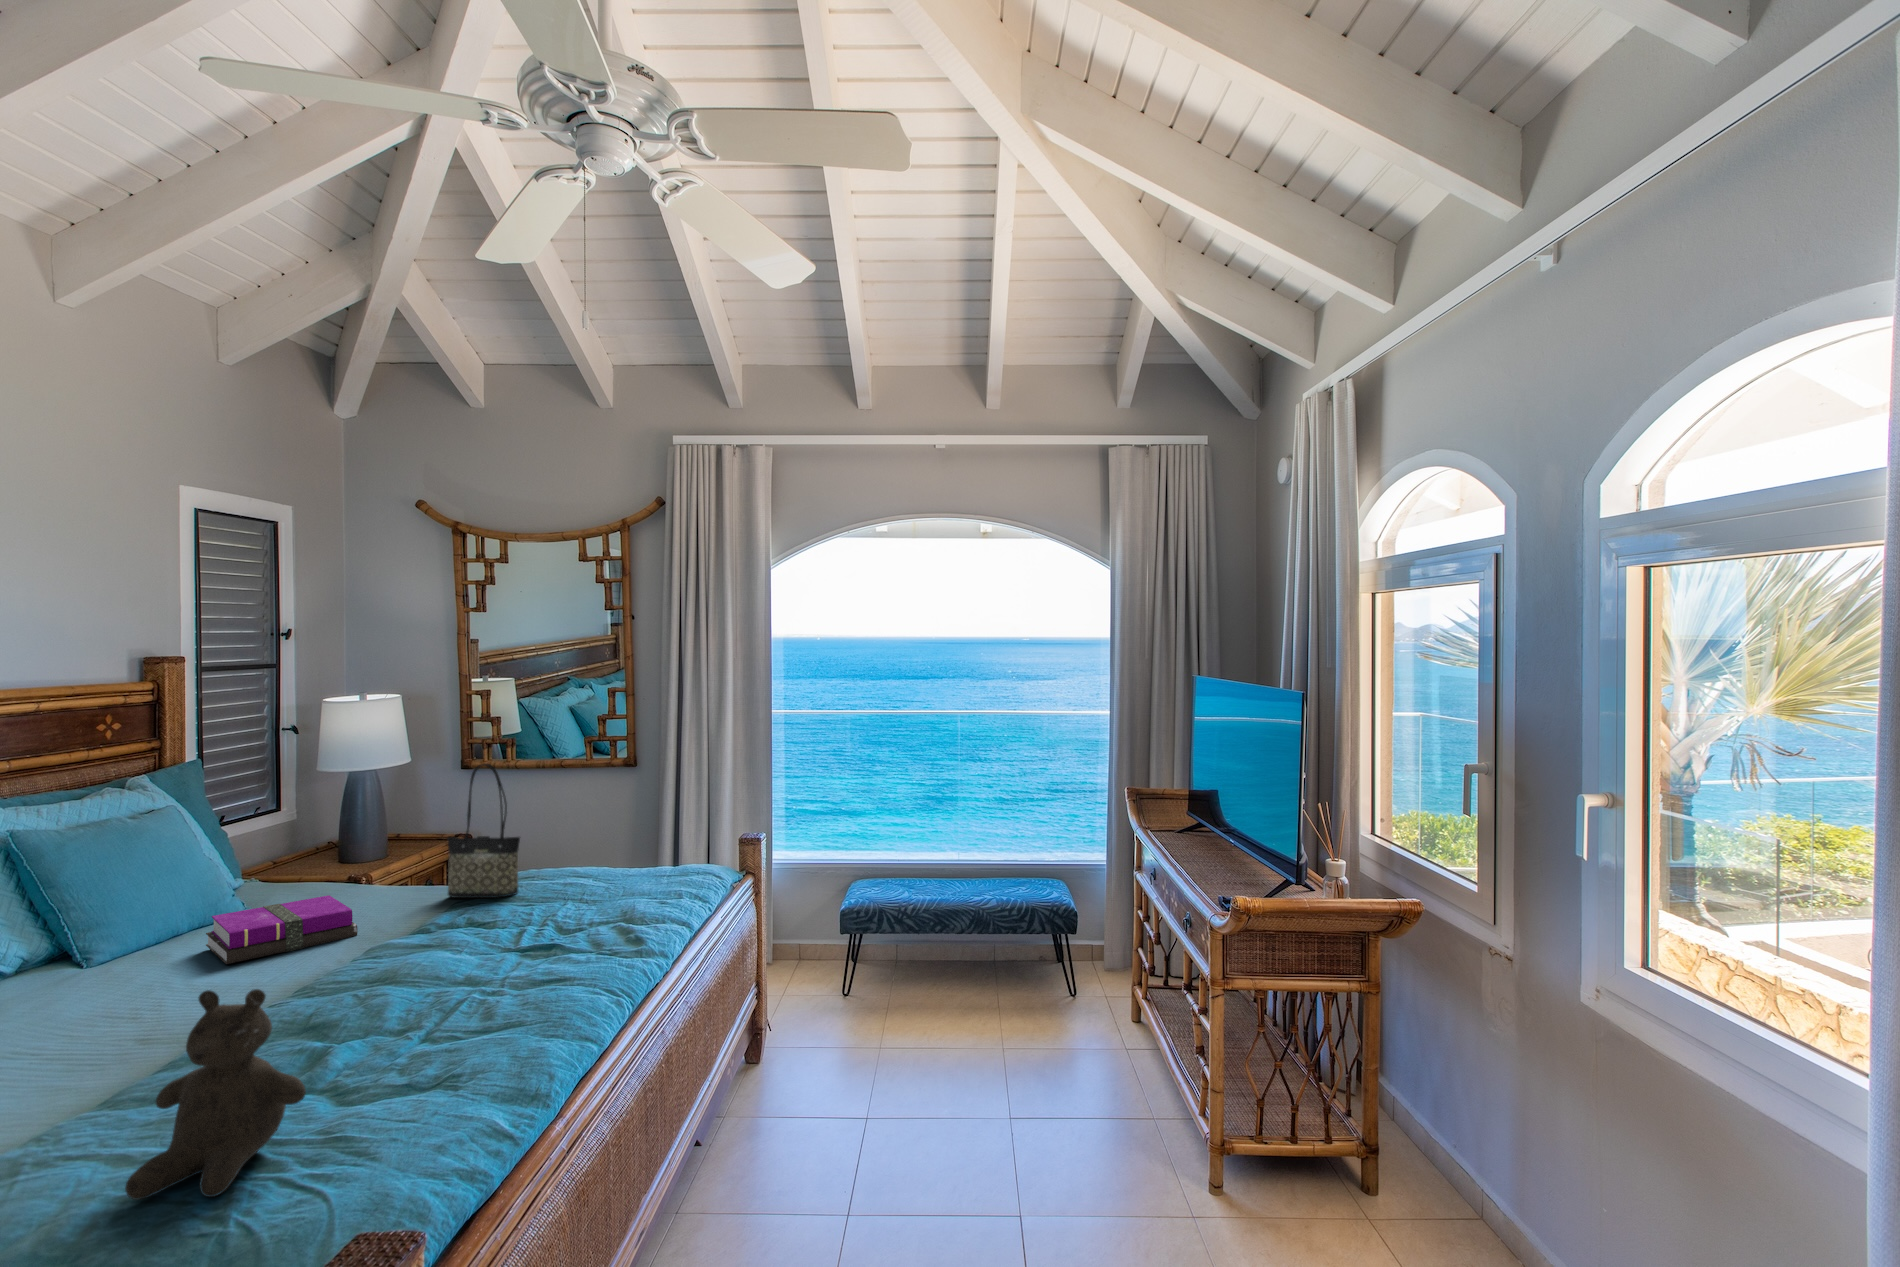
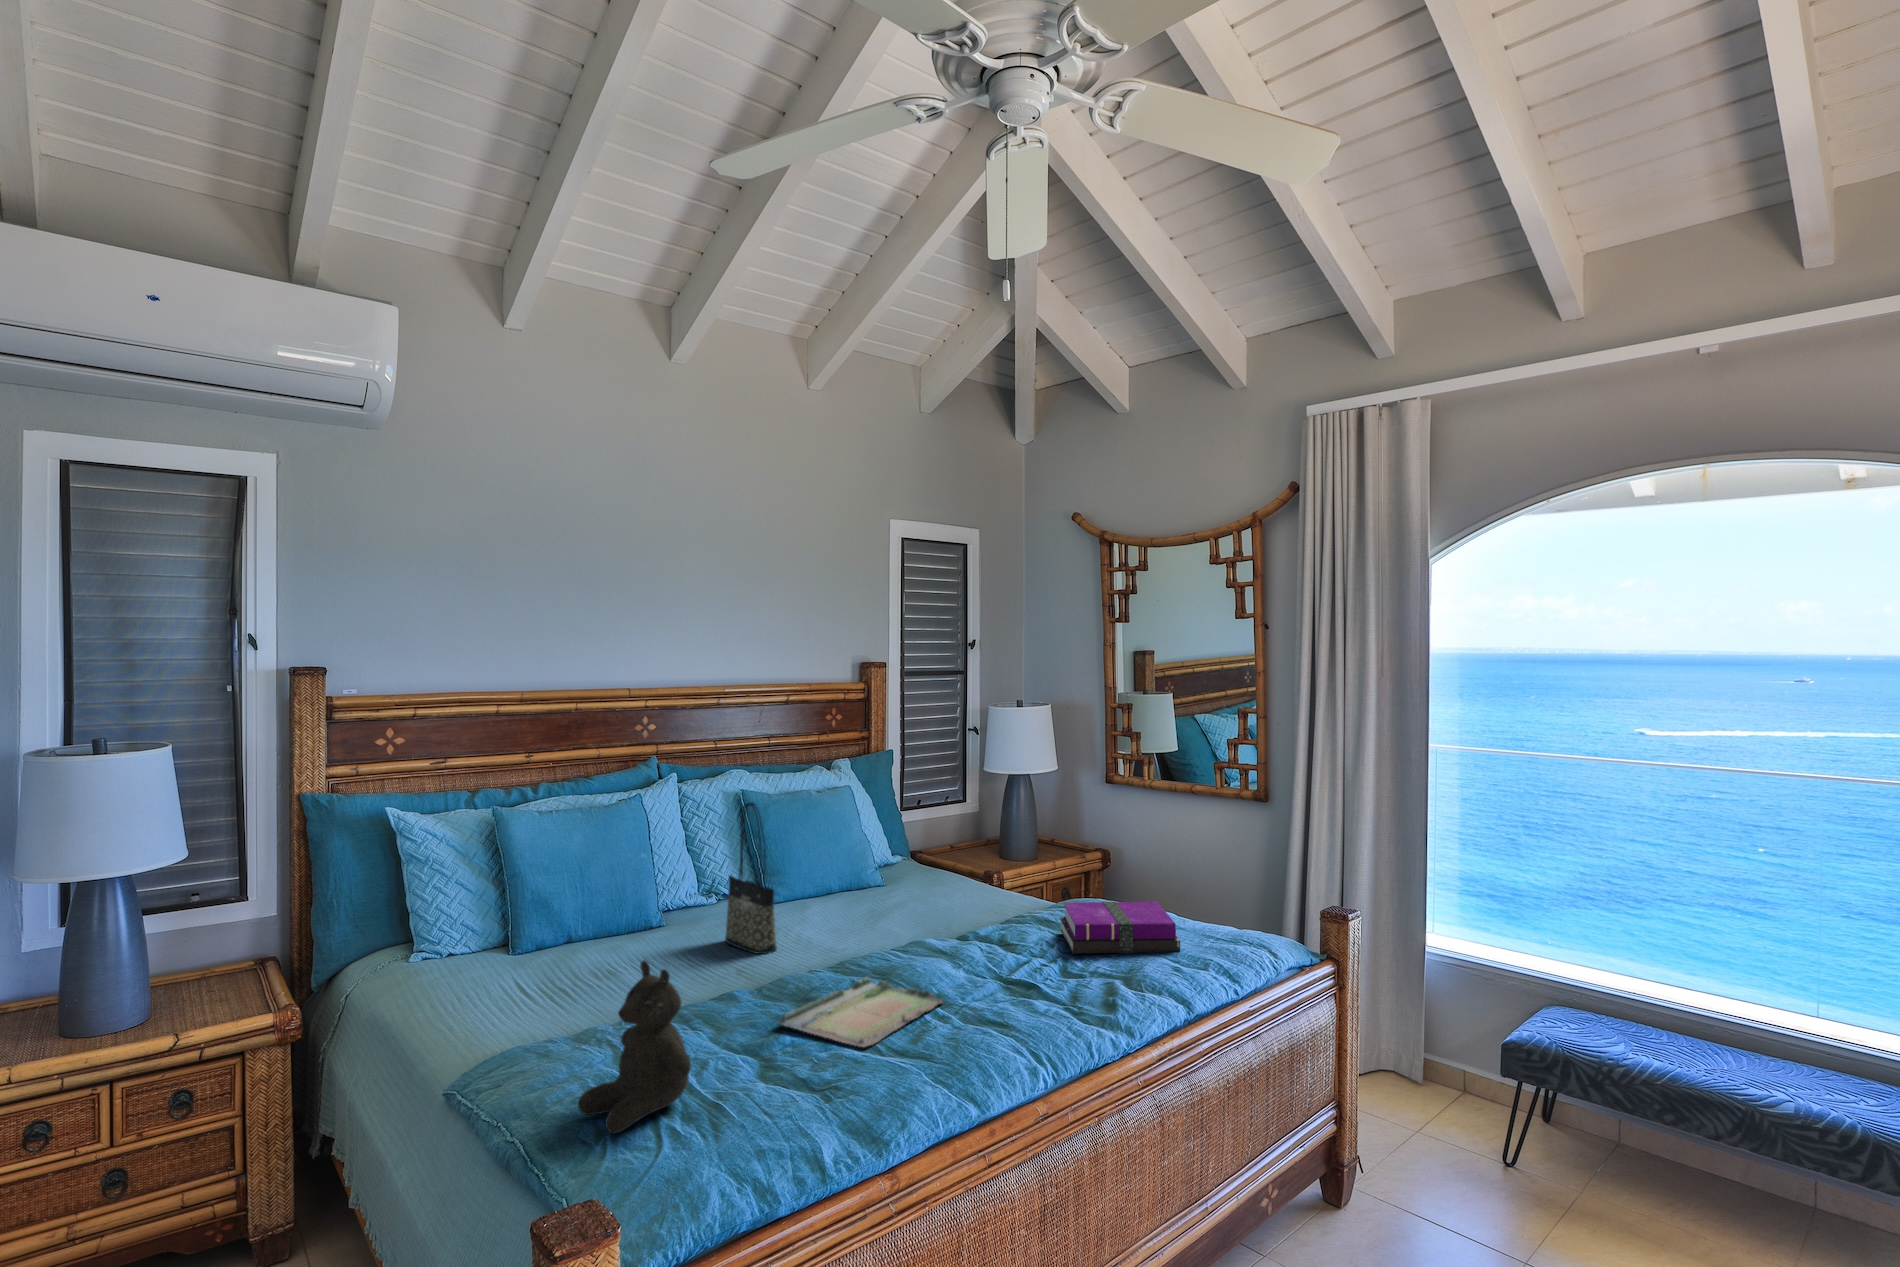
tote bag: present [447,764,520,898] -> present [725,803,777,954]
notebook: present [206,895,358,964] -> present [1060,902,1180,954]
tray: none [301,967,479,1049] -> present [779,977,943,1047]

